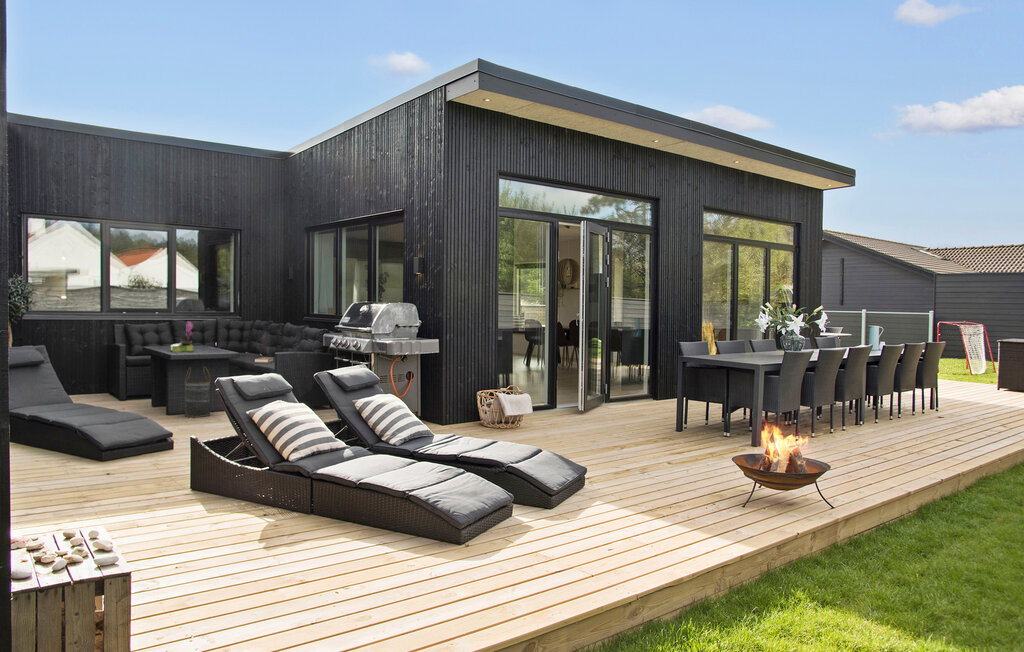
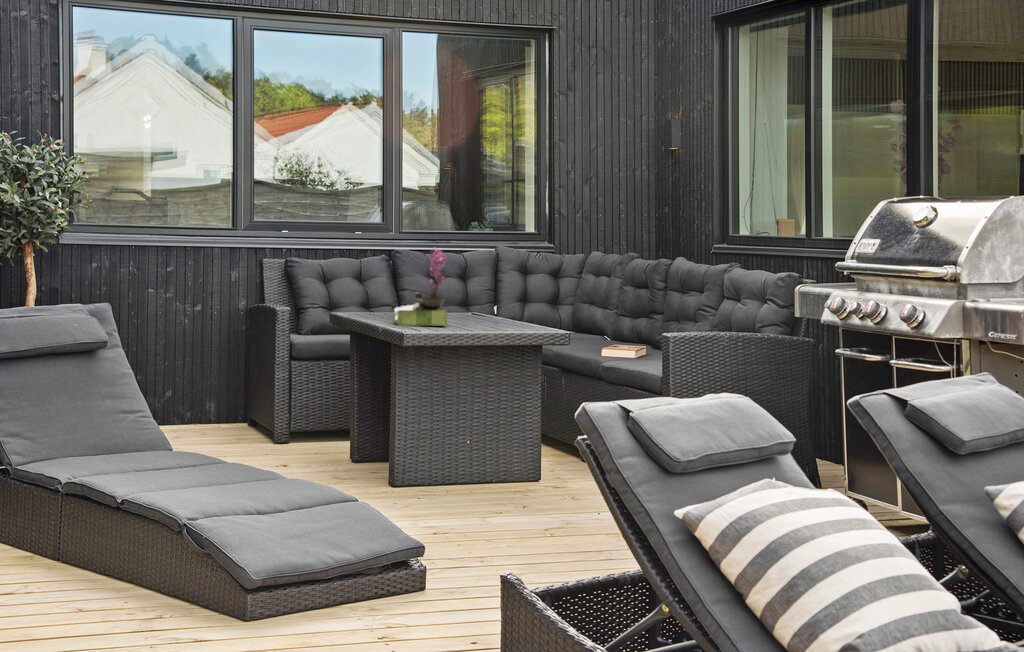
basket: present [184,367,210,417] -> none [425,367,489,501]

